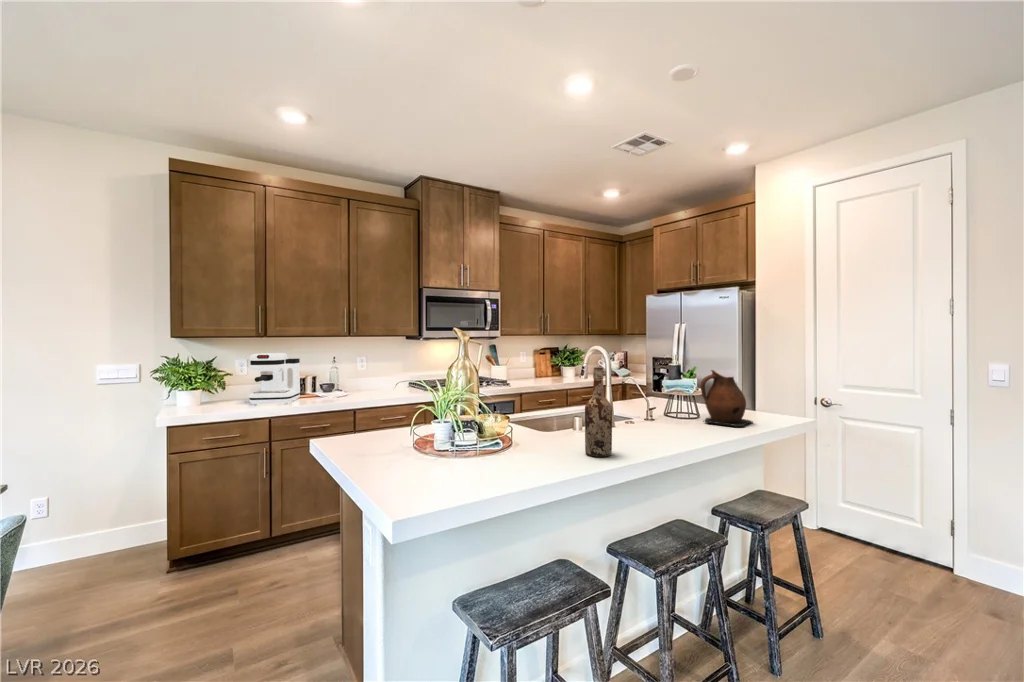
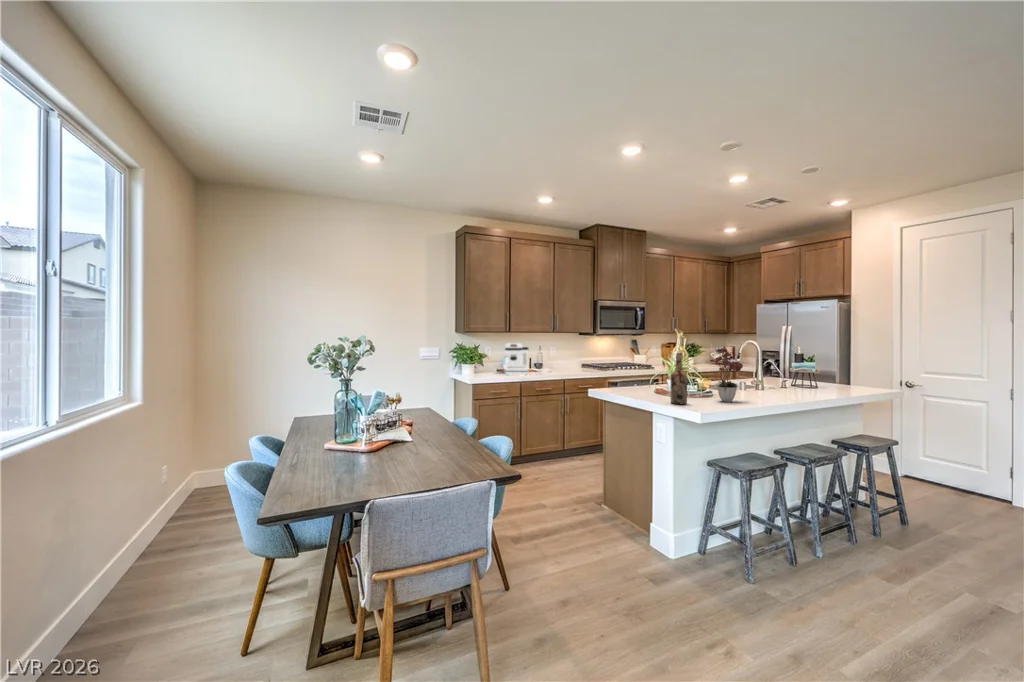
flower arrangement: none [476,357,544,468] -> present [715,348,743,402]
wine bottle: present [585,367,612,457] -> present [670,353,688,404]
ceramic pitcher: present [701,370,753,427] -> none [822,357,859,392]

